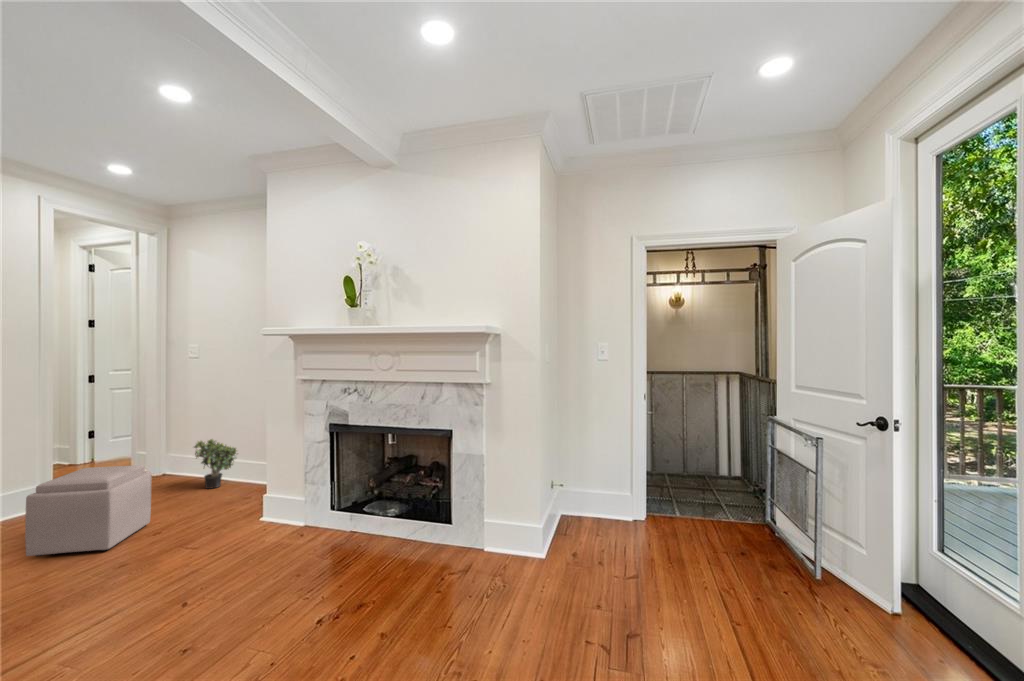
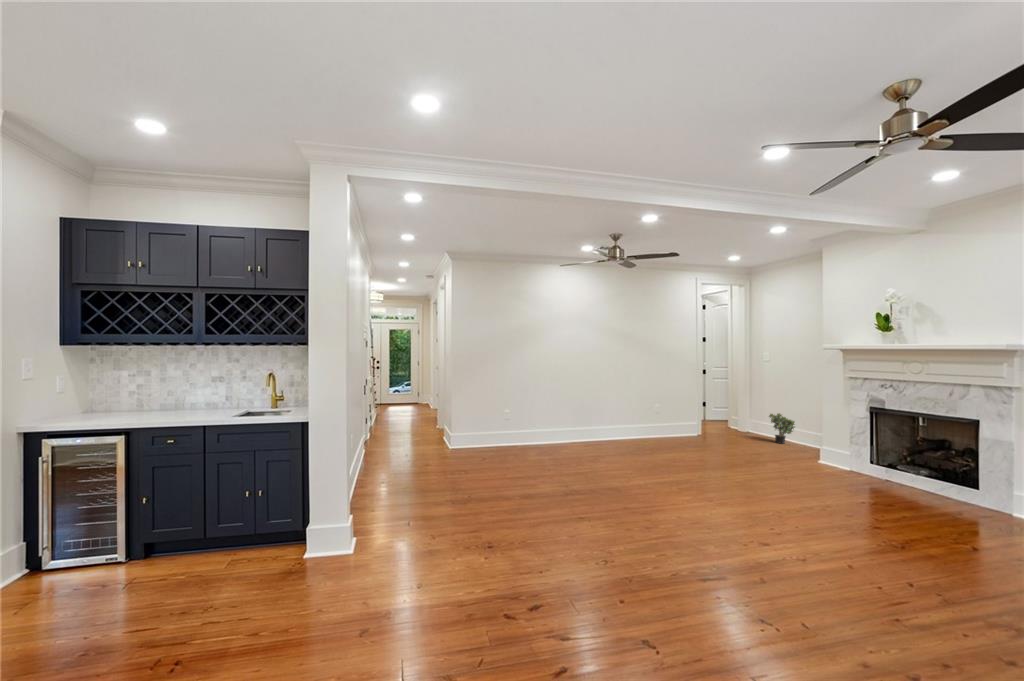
ottoman: present [25,466,151,557] -> none [711,414,756,452]

